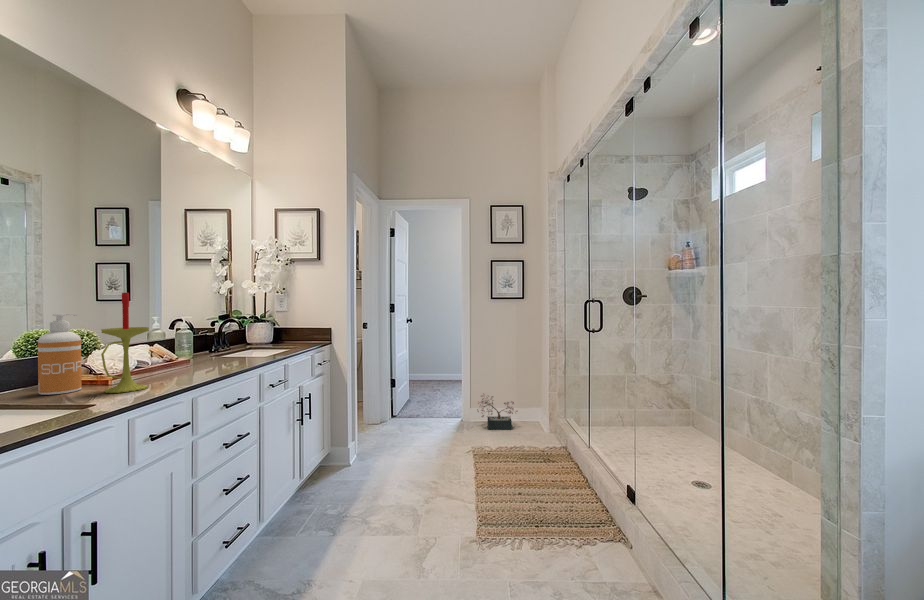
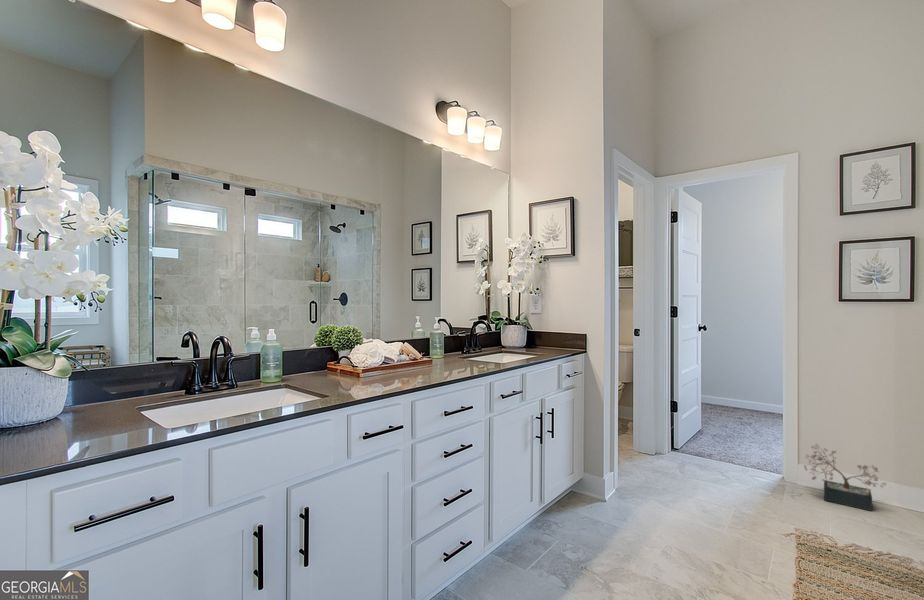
candle: present [101,292,149,393] -> none [339,292,380,388]
soap dispenser: present [38,314,82,395] -> none [311,312,338,382]

